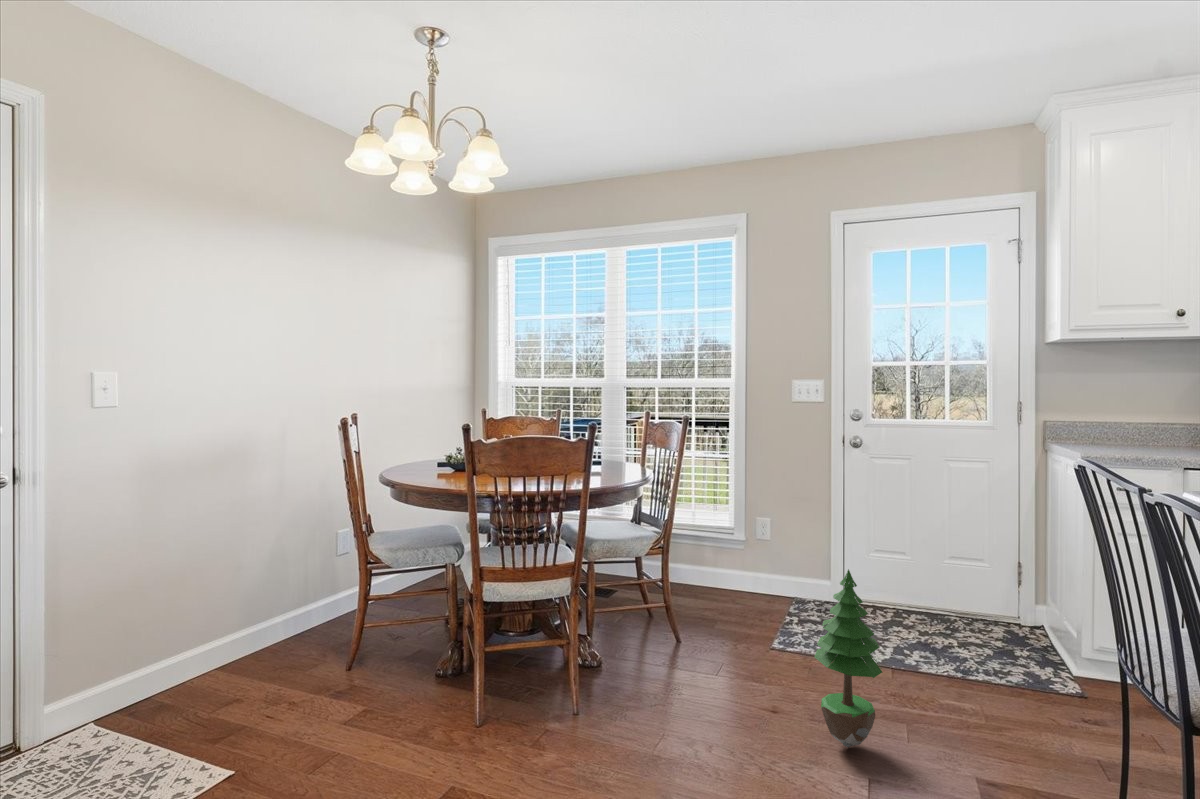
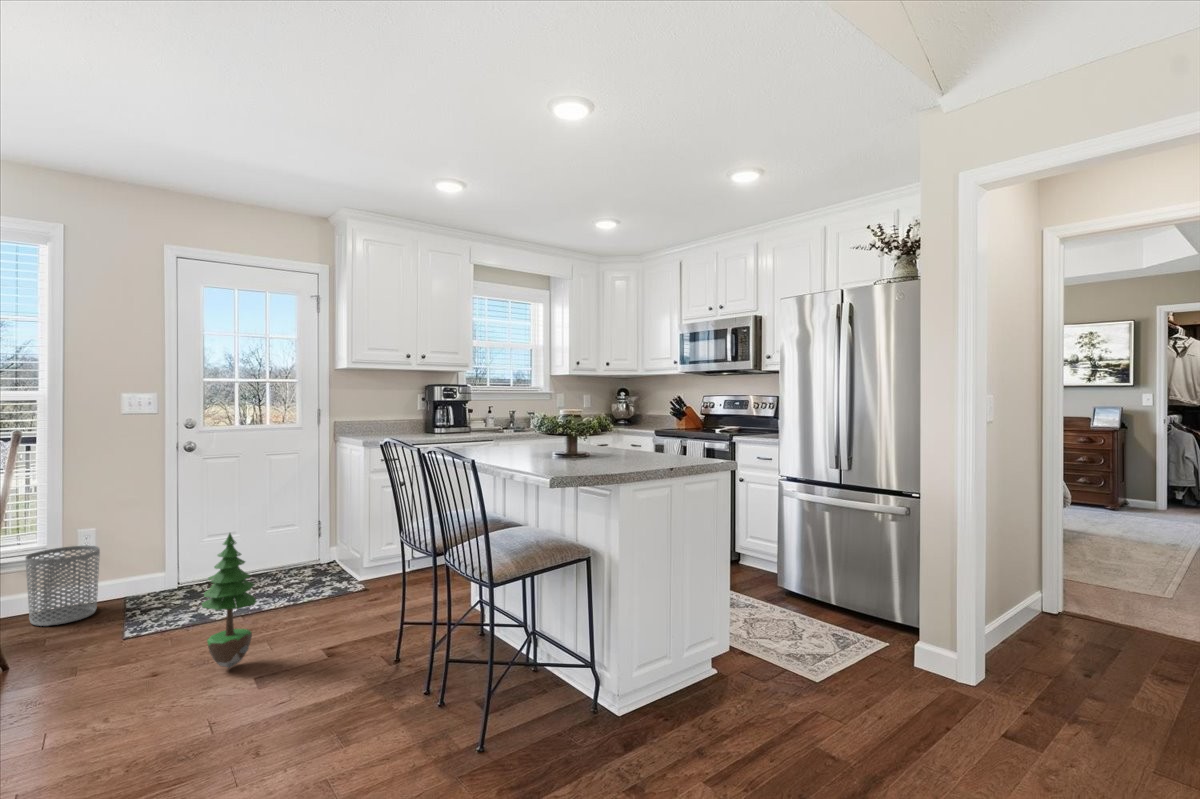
waste bin: none [713,533,769,611] -> present [26,546,100,626]

